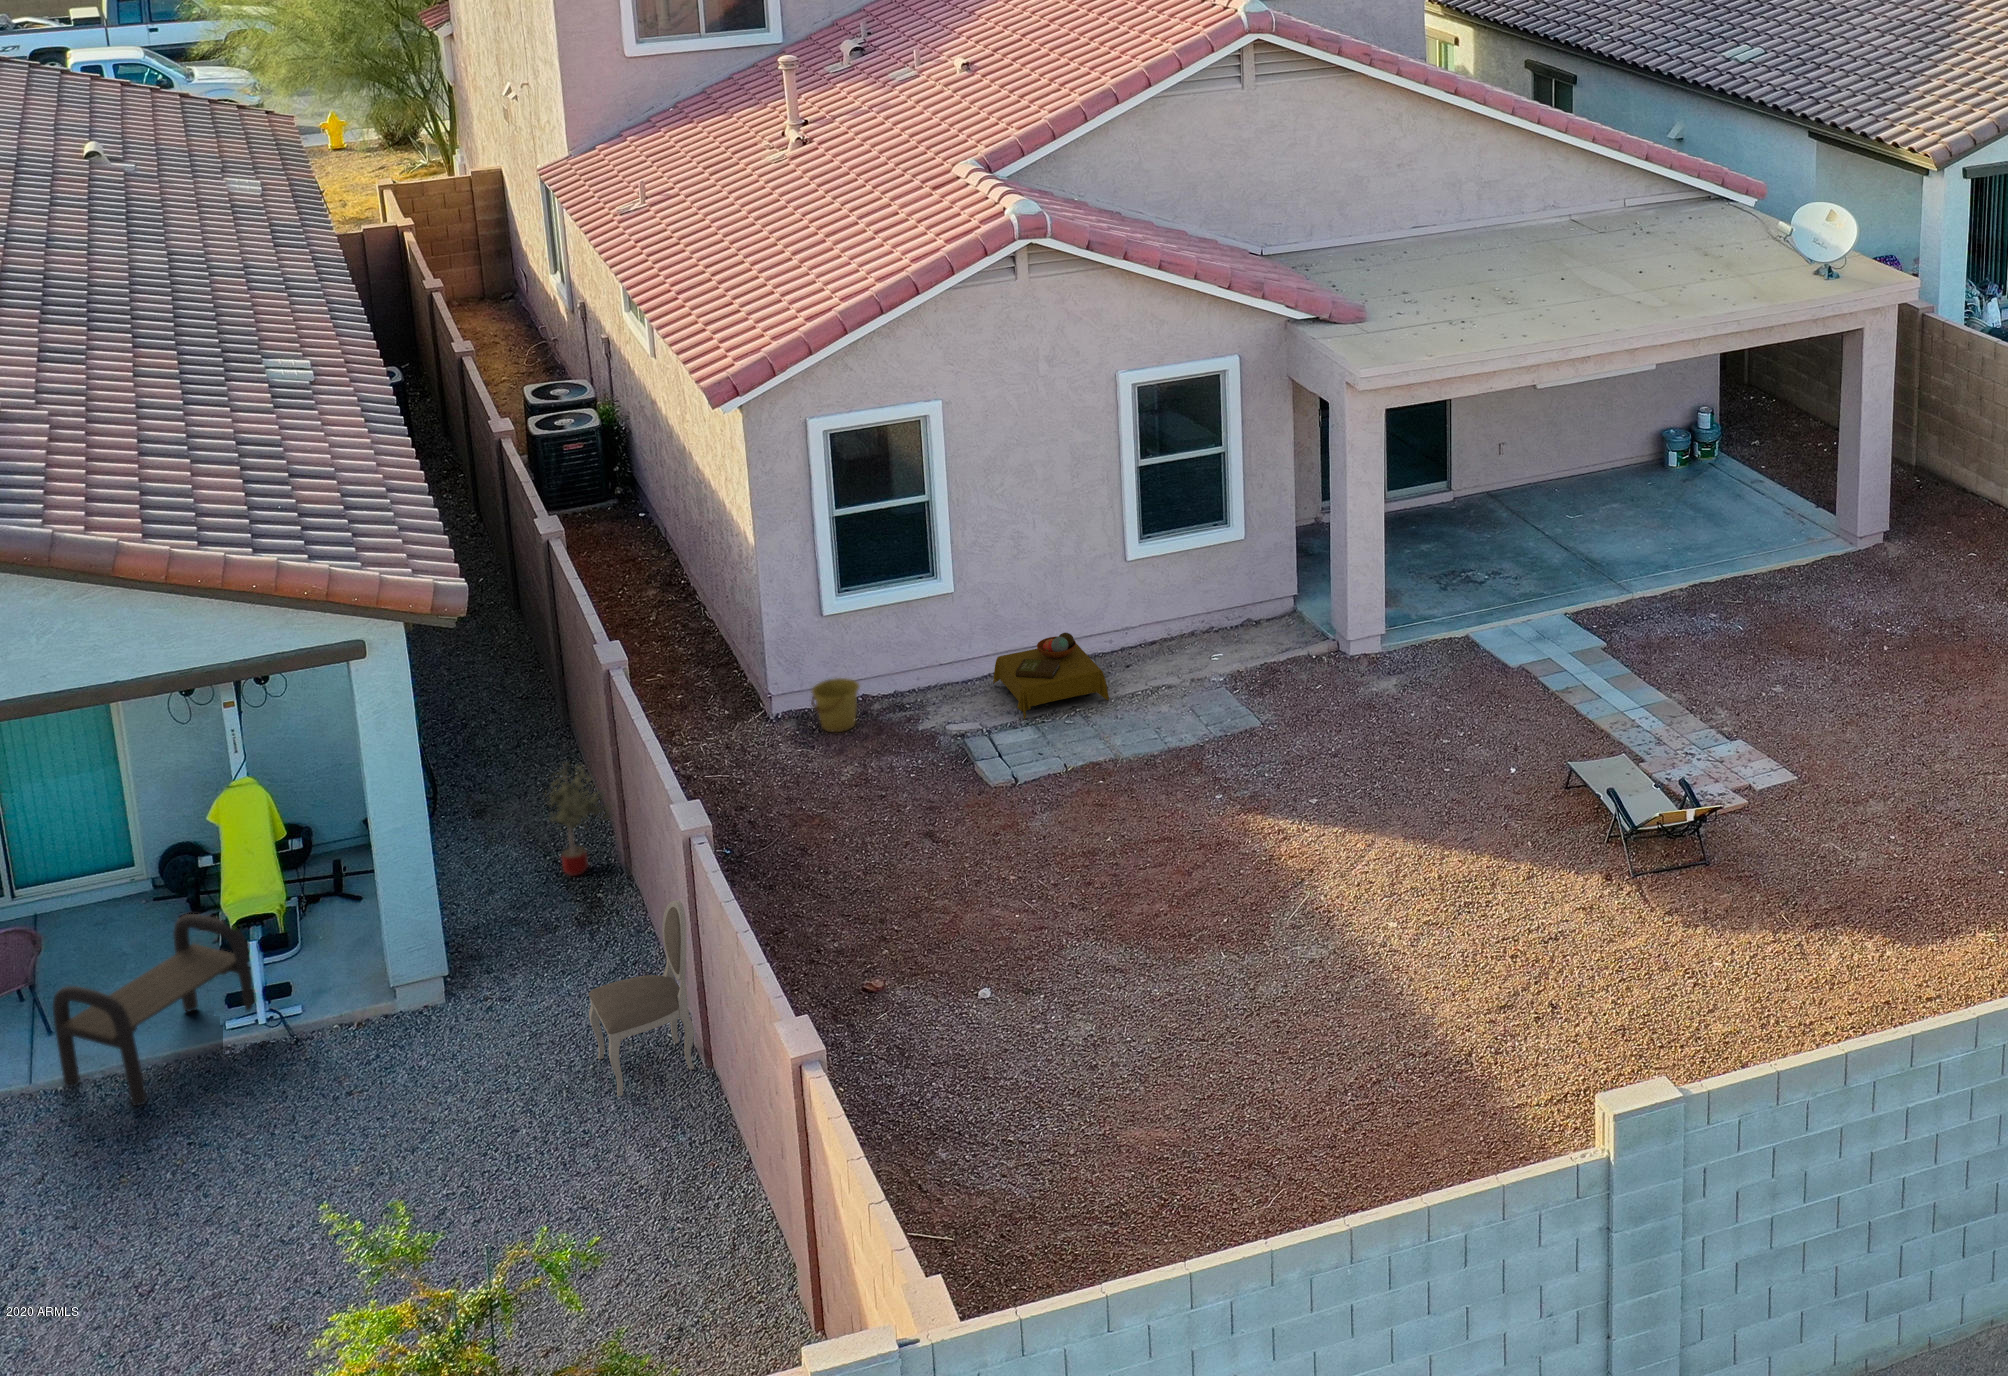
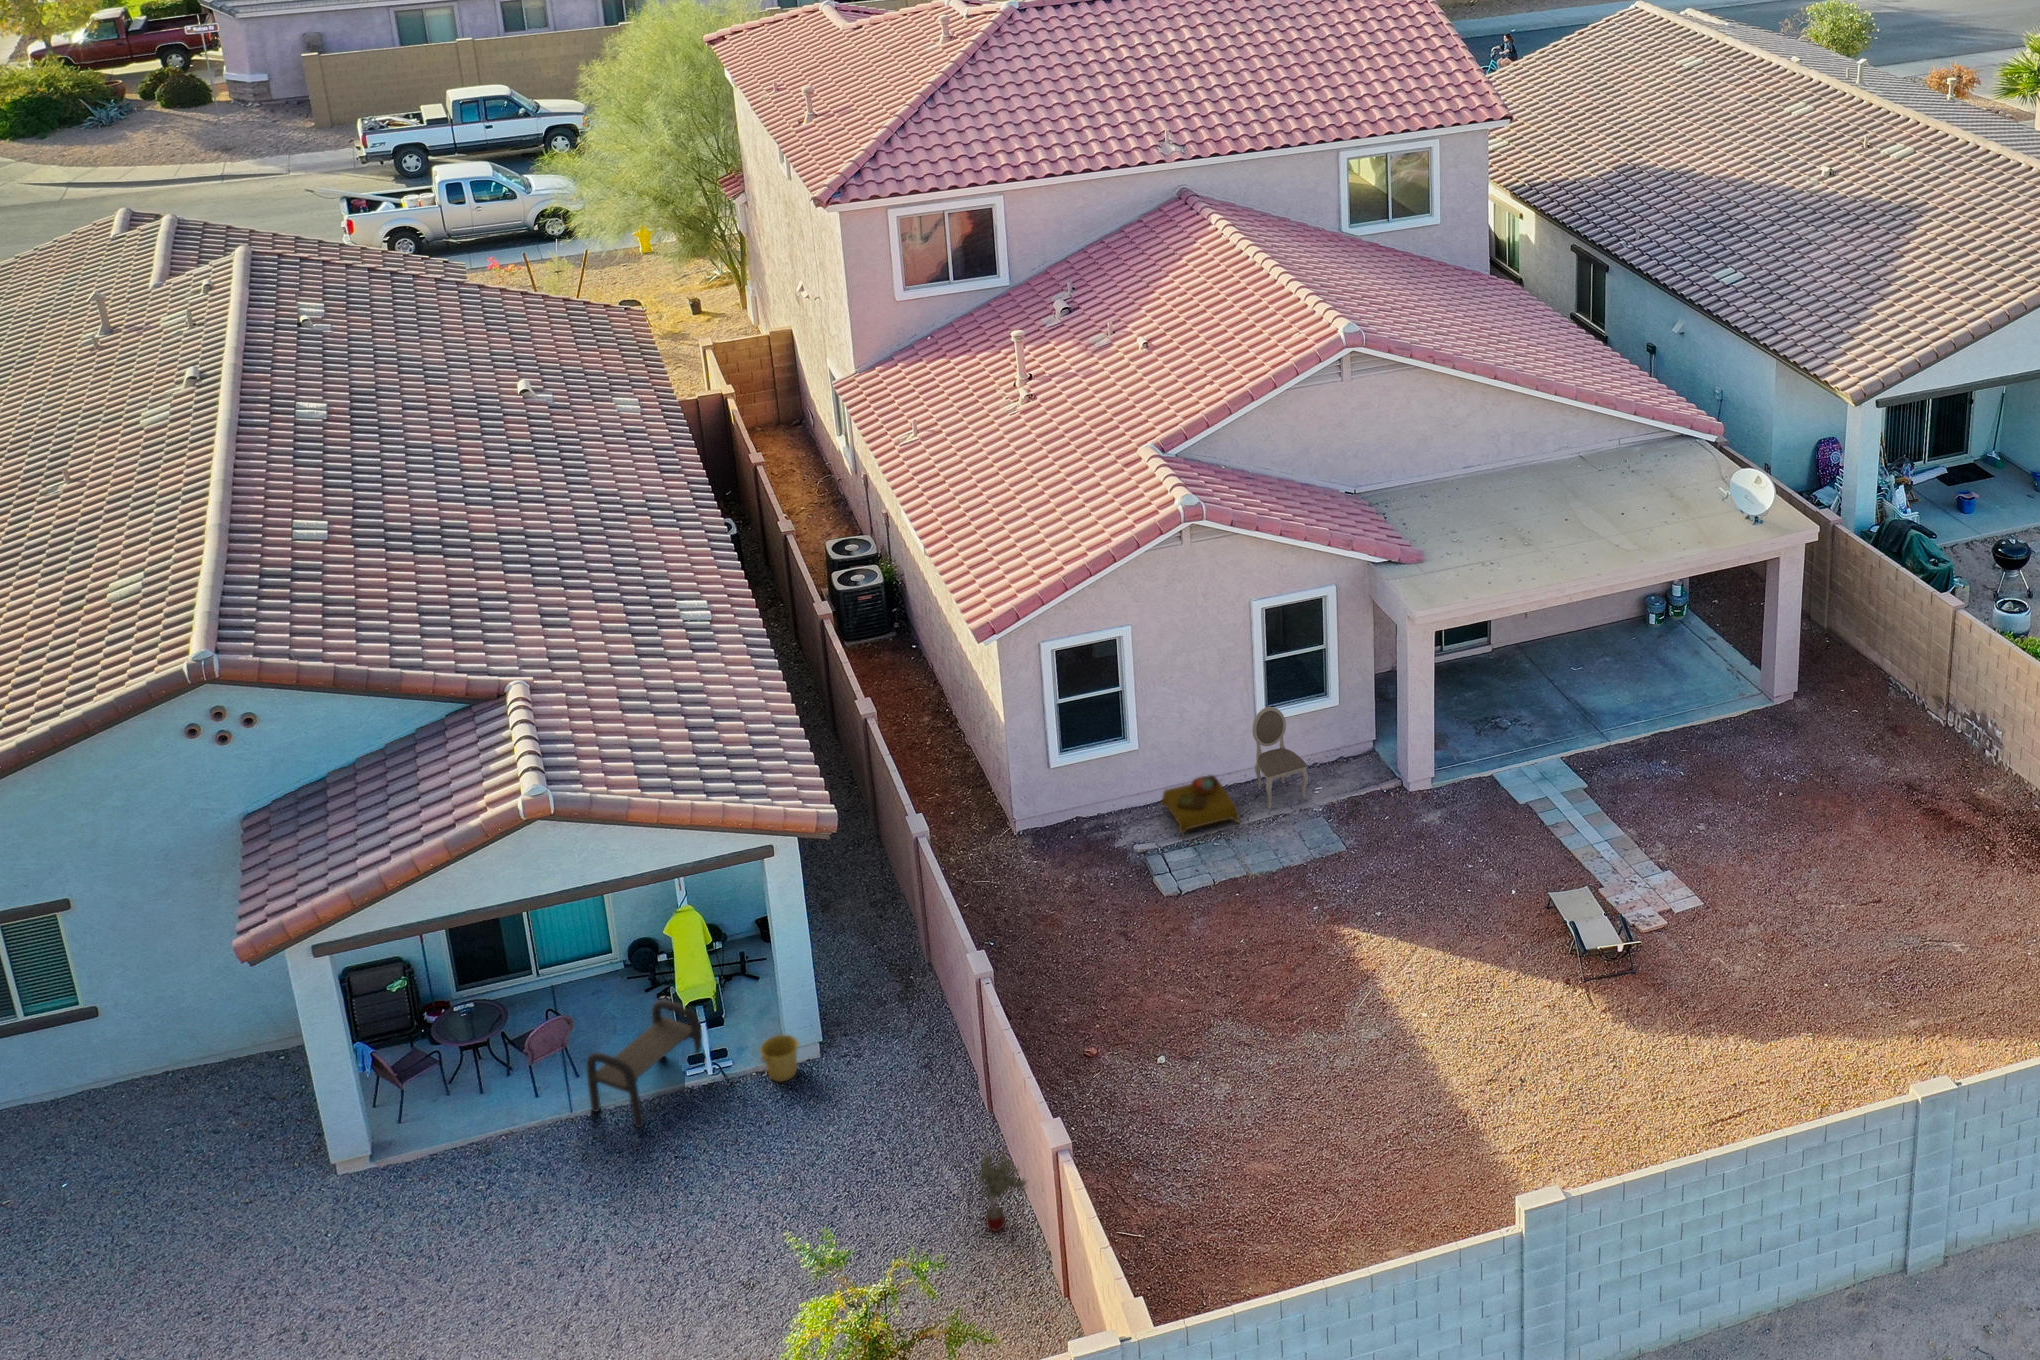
bucket: present [811,678,859,732] -> present [760,1035,799,1081]
potted tree: present [545,763,615,876] -> present [979,1153,1026,1231]
dining chair: present [588,900,694,1097] -> present [1252,707,1308,809]

